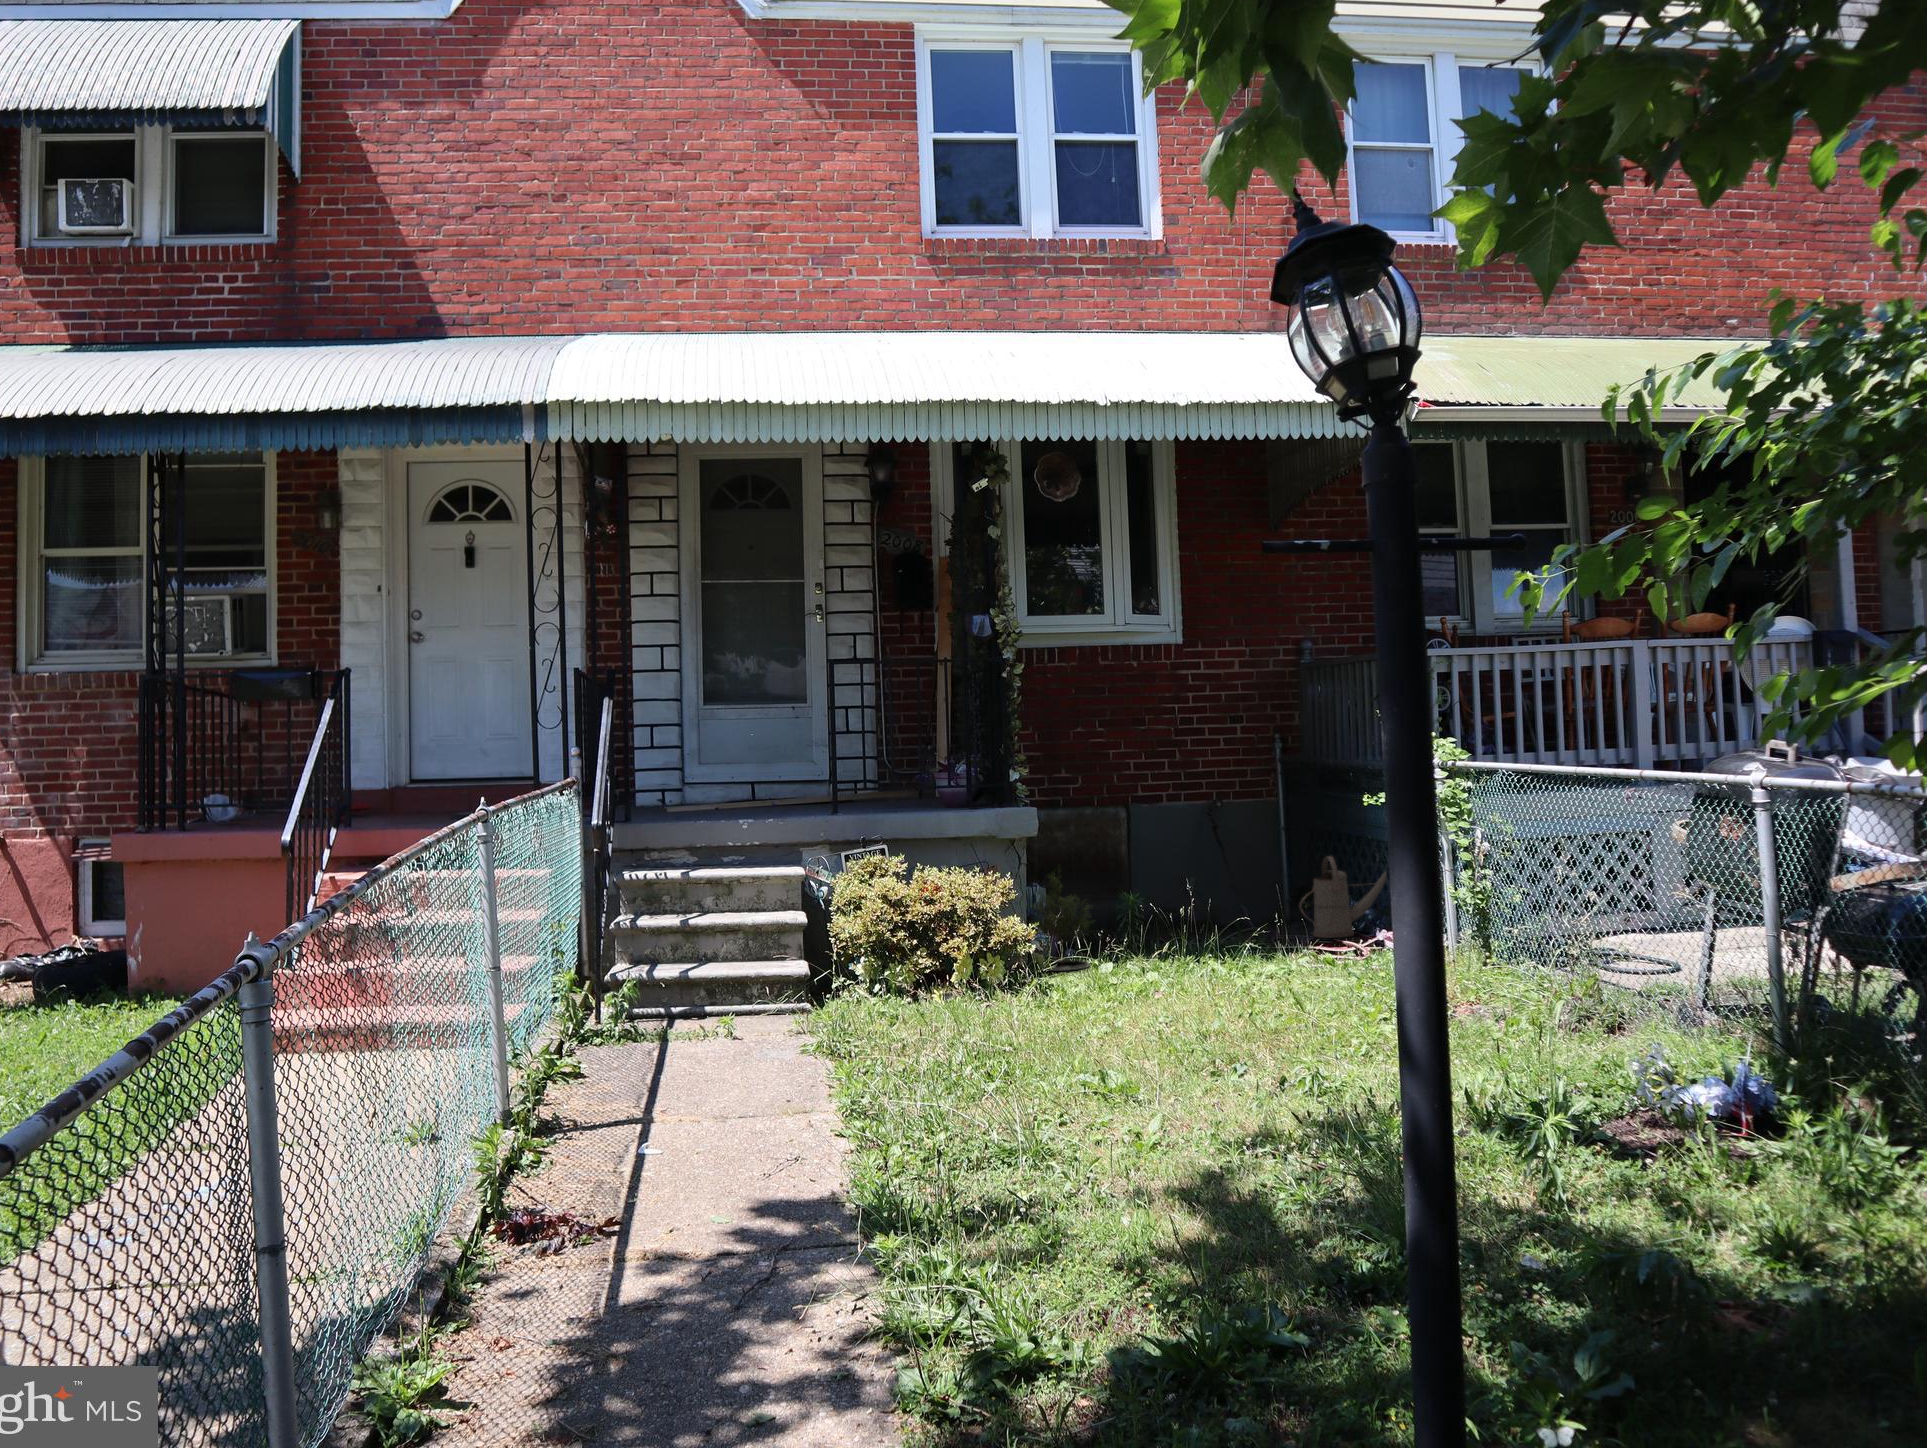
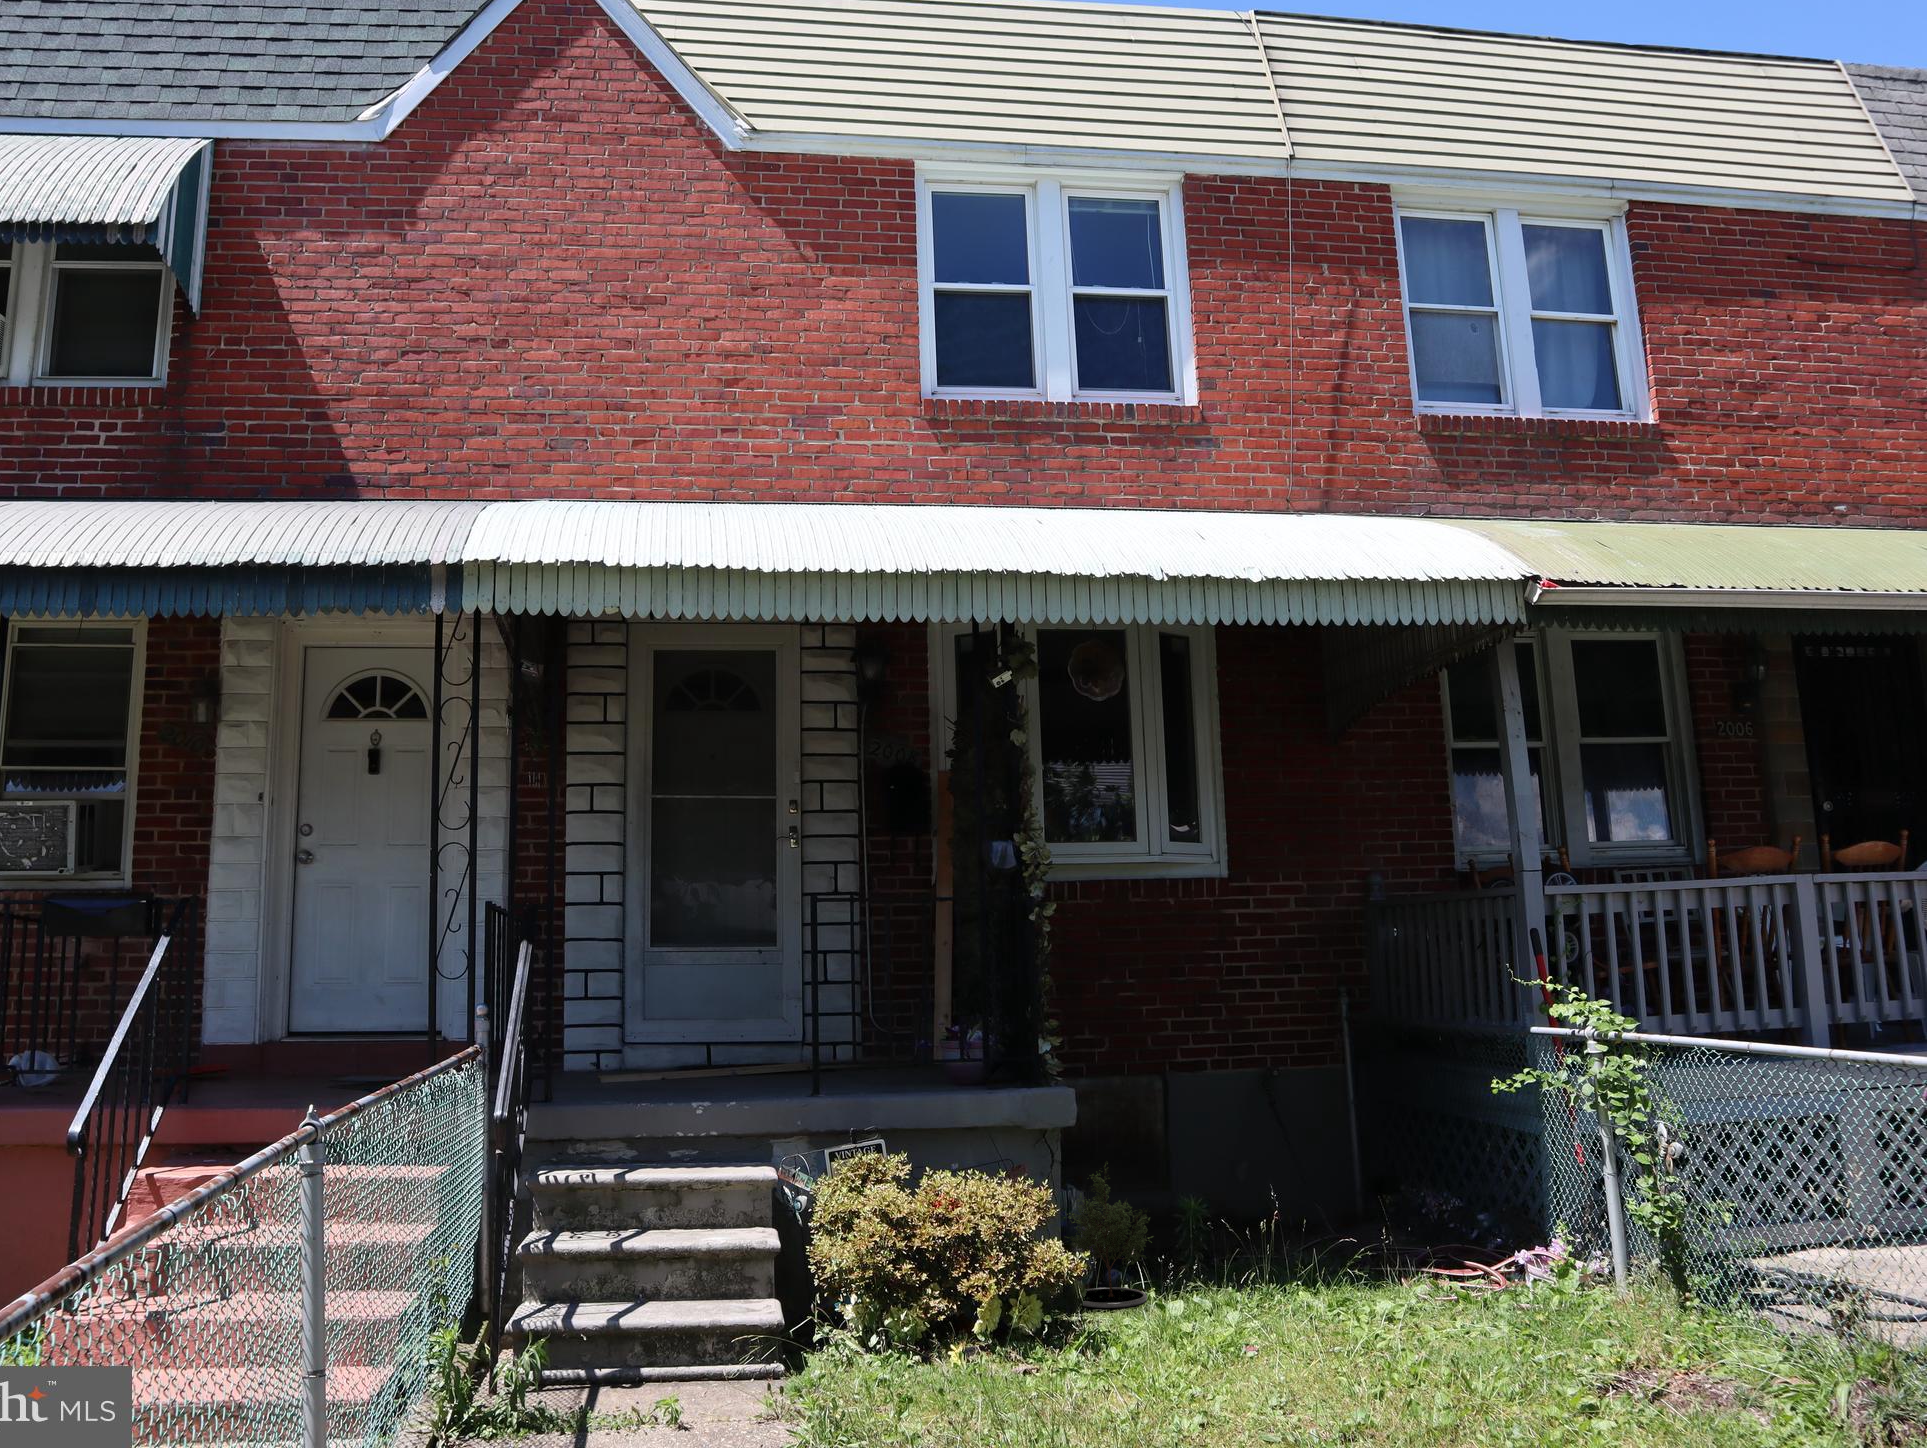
watering can: present [1300,856,1386,938] -> none [1402,1146,1518,1255]

